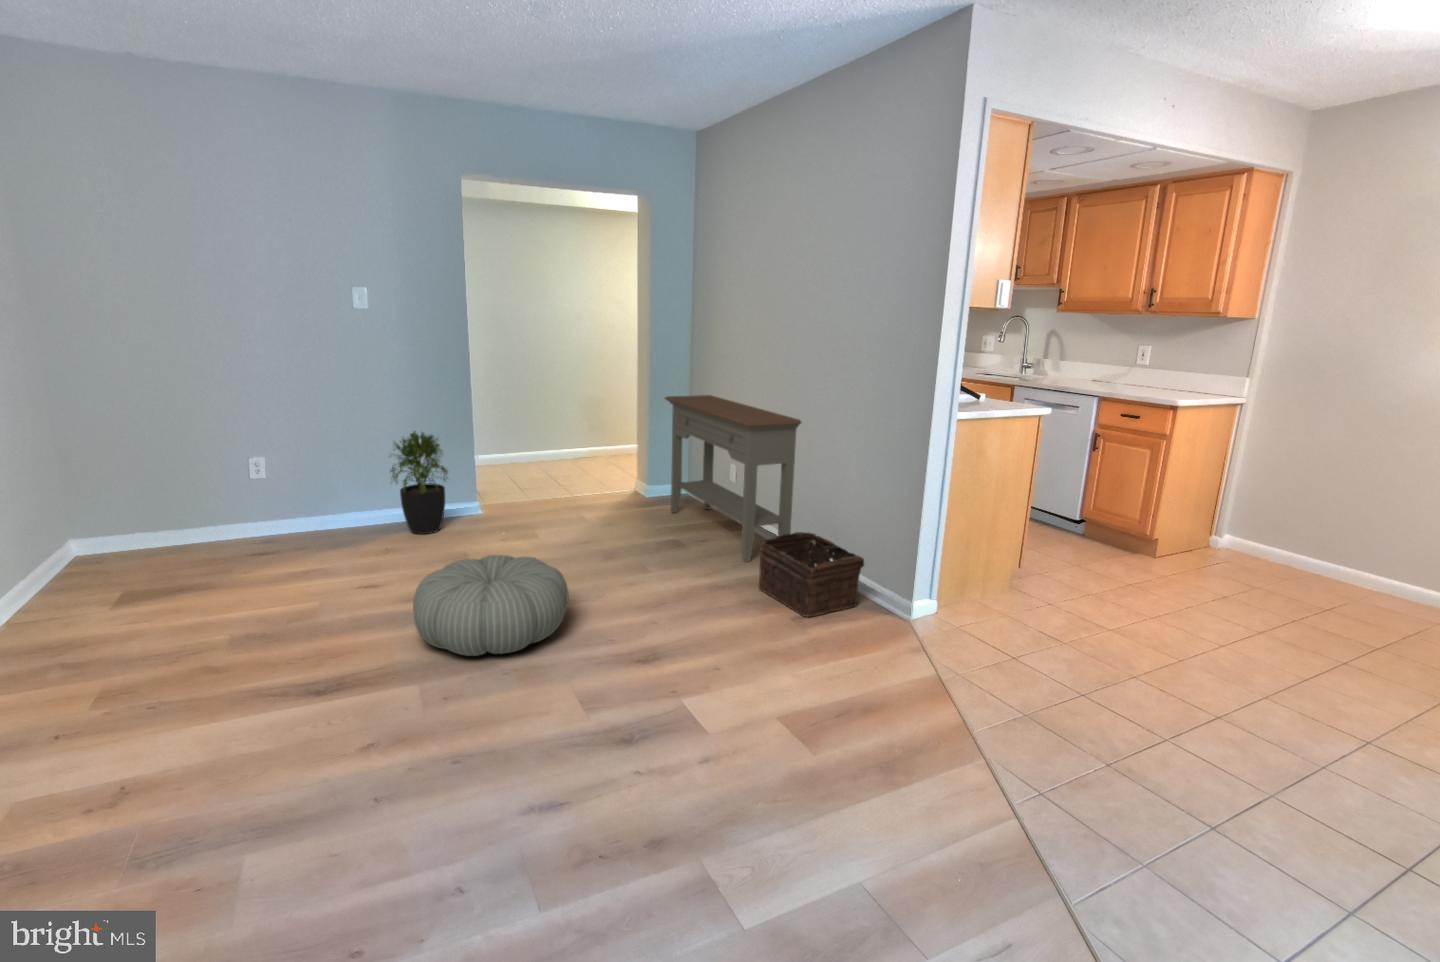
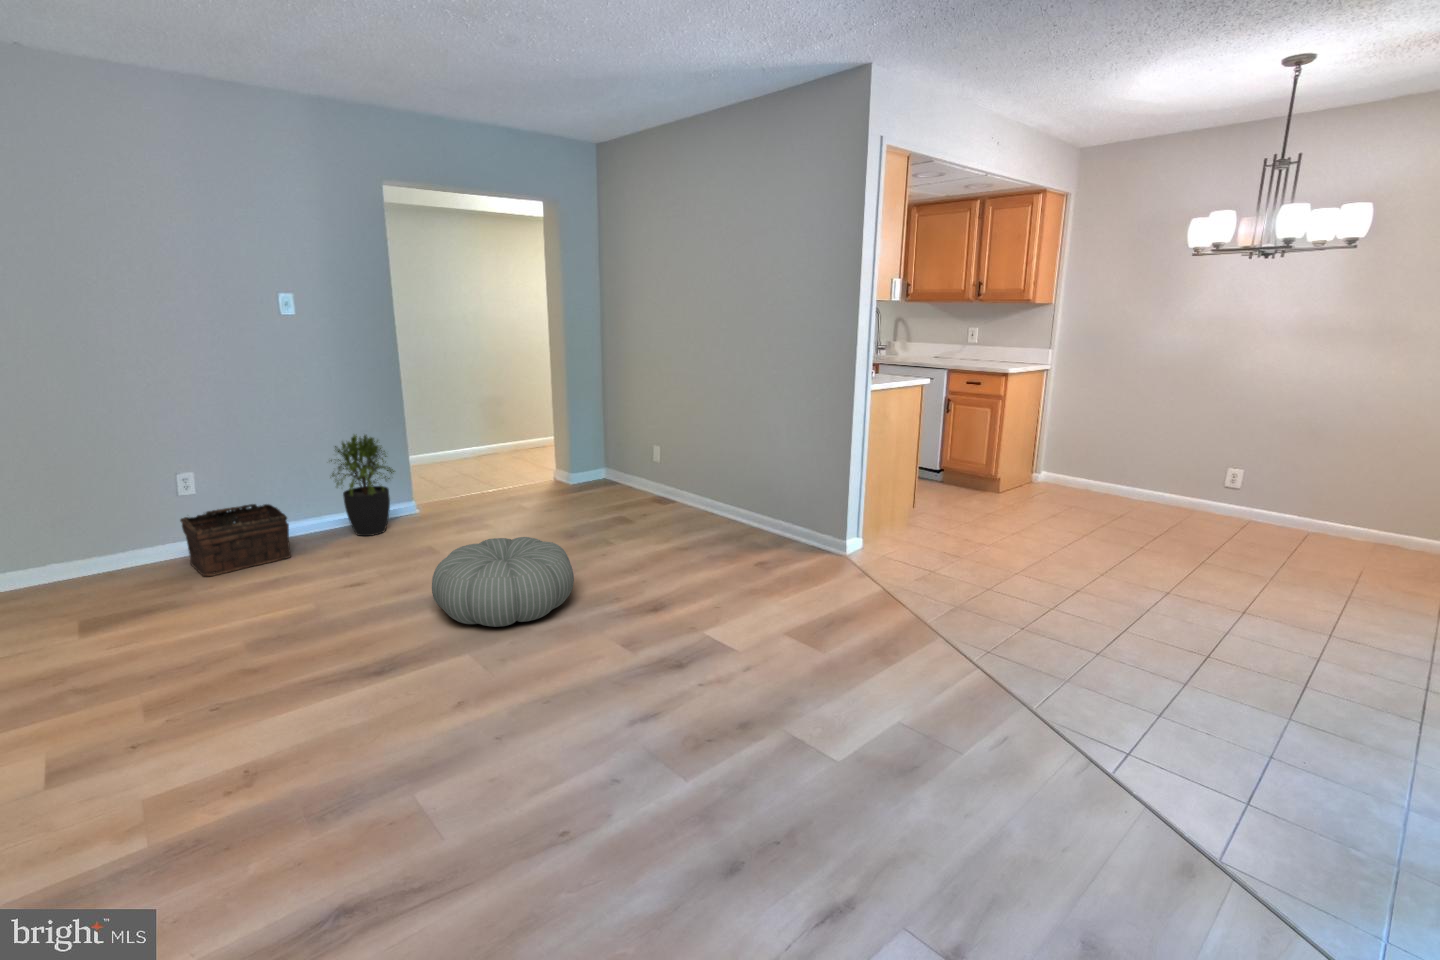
console table: present [665,395,801,562] -> none [589,385,731,528]
basket: present [759,532,864,617] -> present [180,504,291,576]

